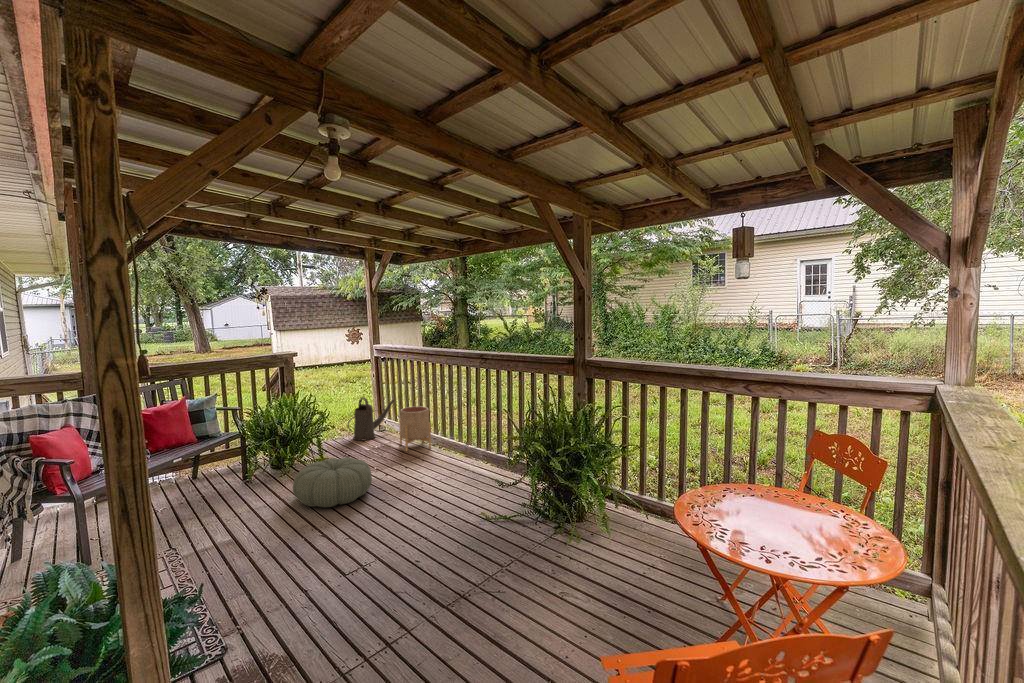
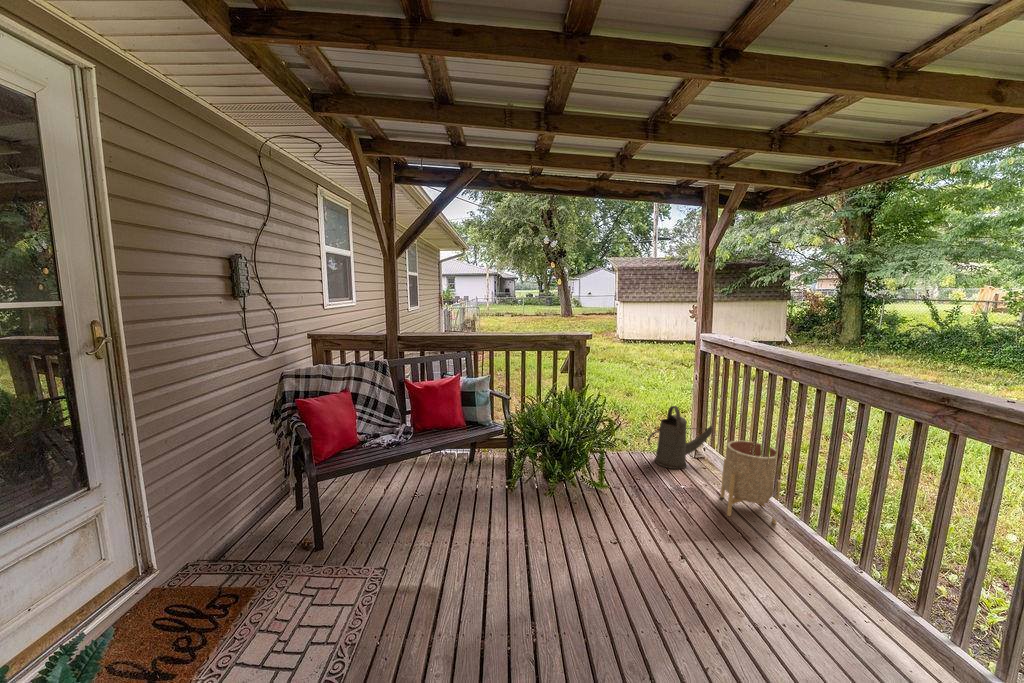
pouf: present [293,457,372,507] -> none [532,502,649,600]

